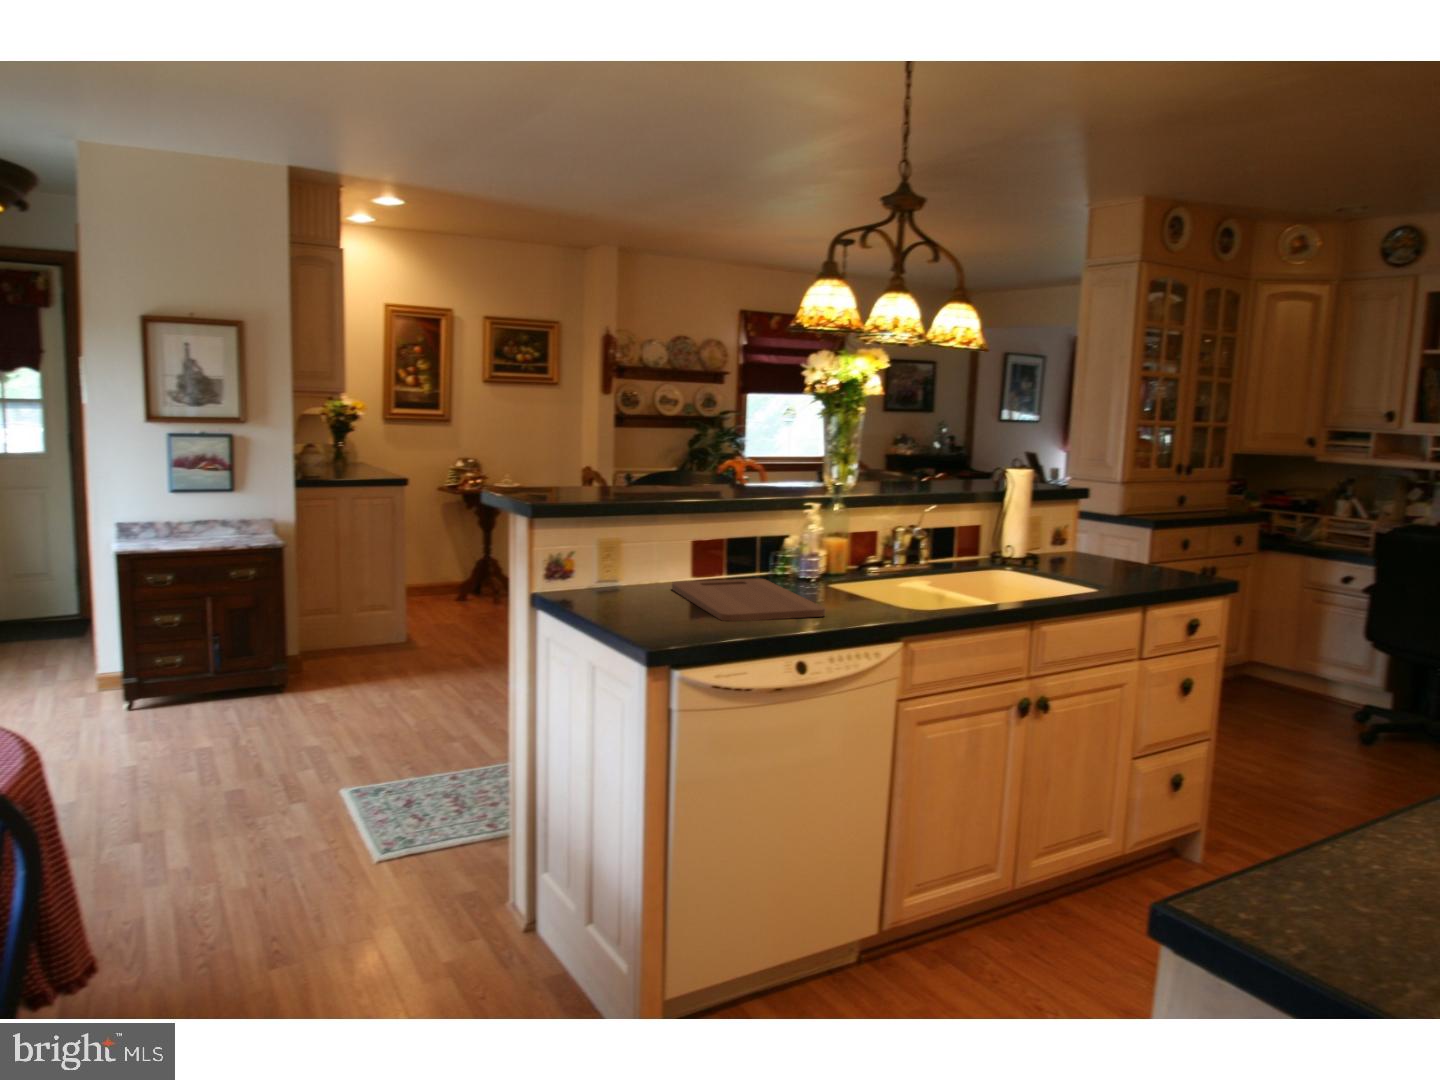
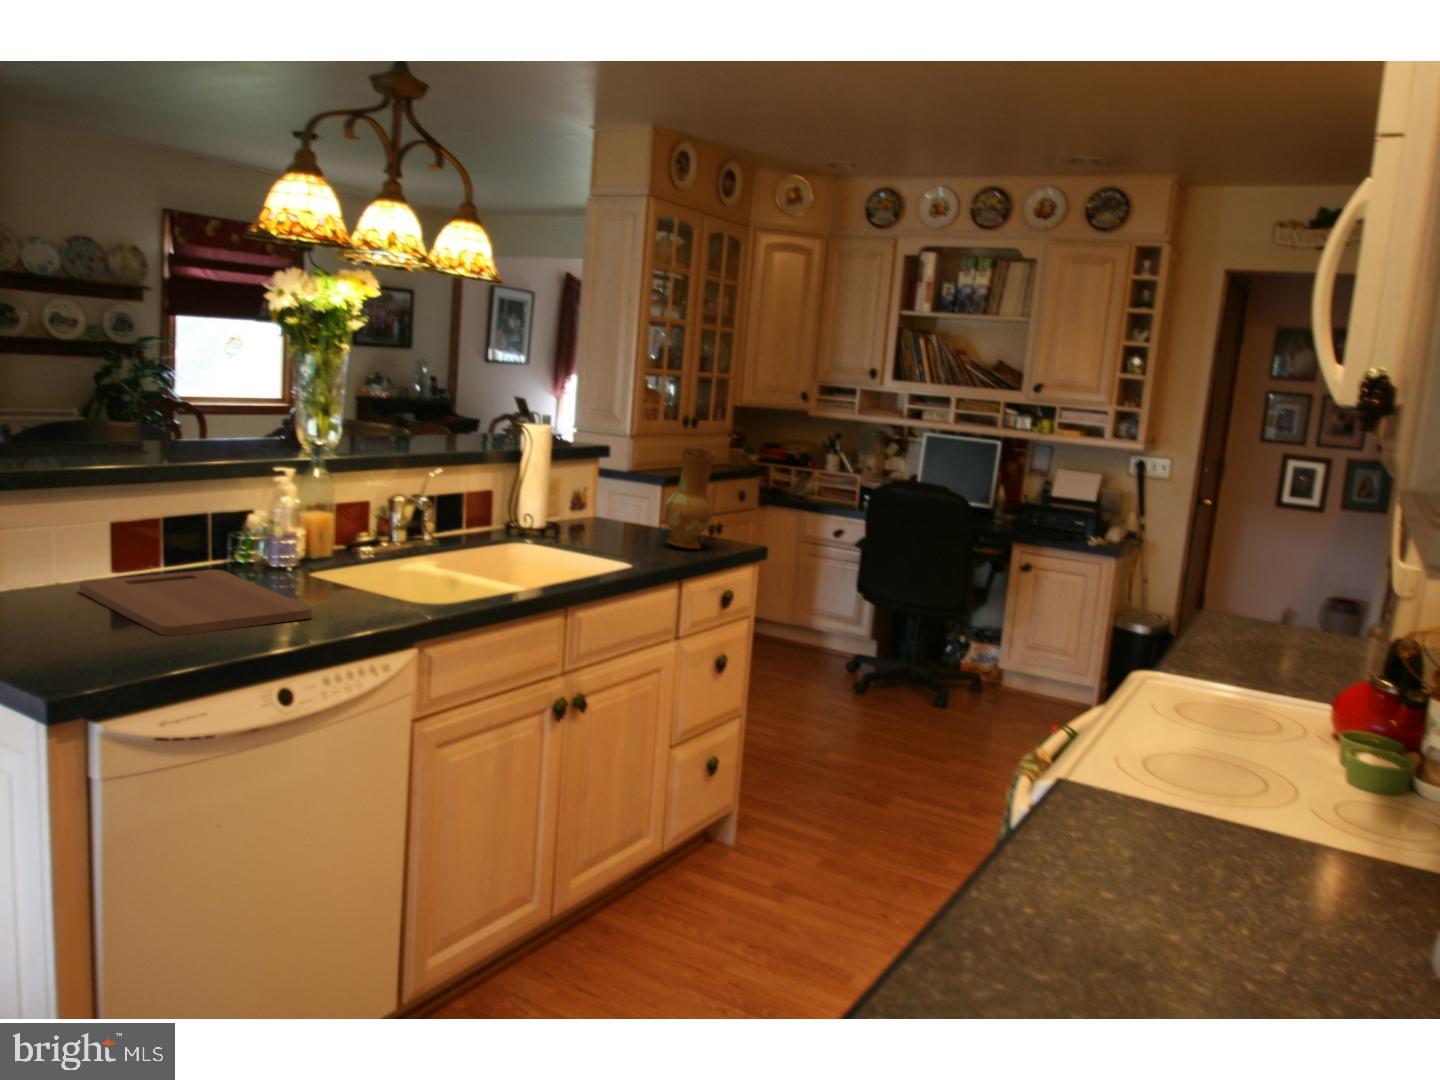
ceramic jug: none [1136,487,1190,582] -> present [664,447,716,549]

